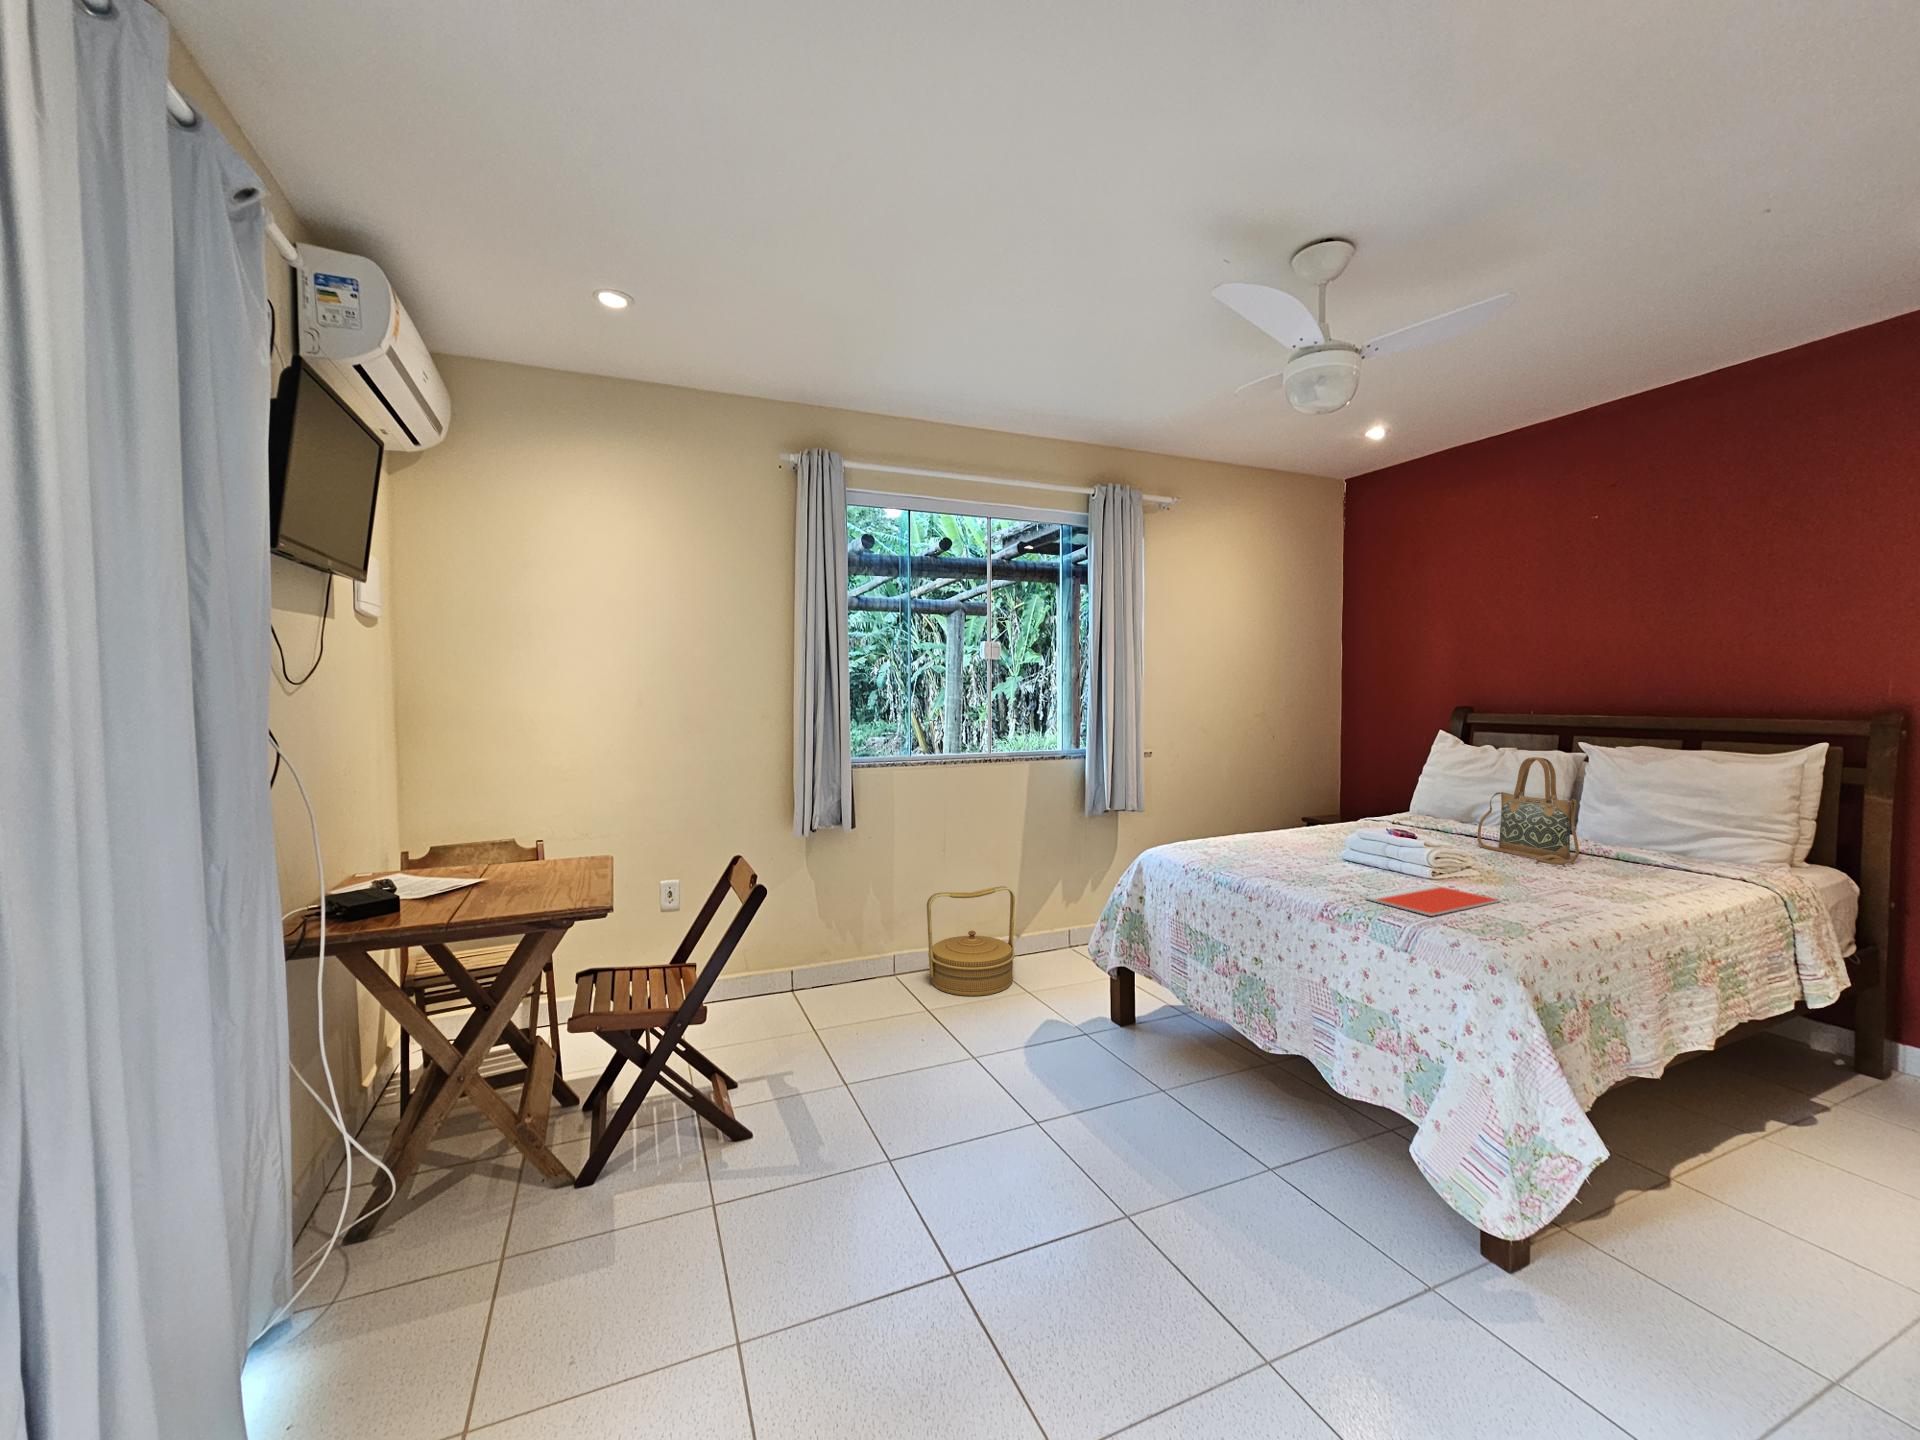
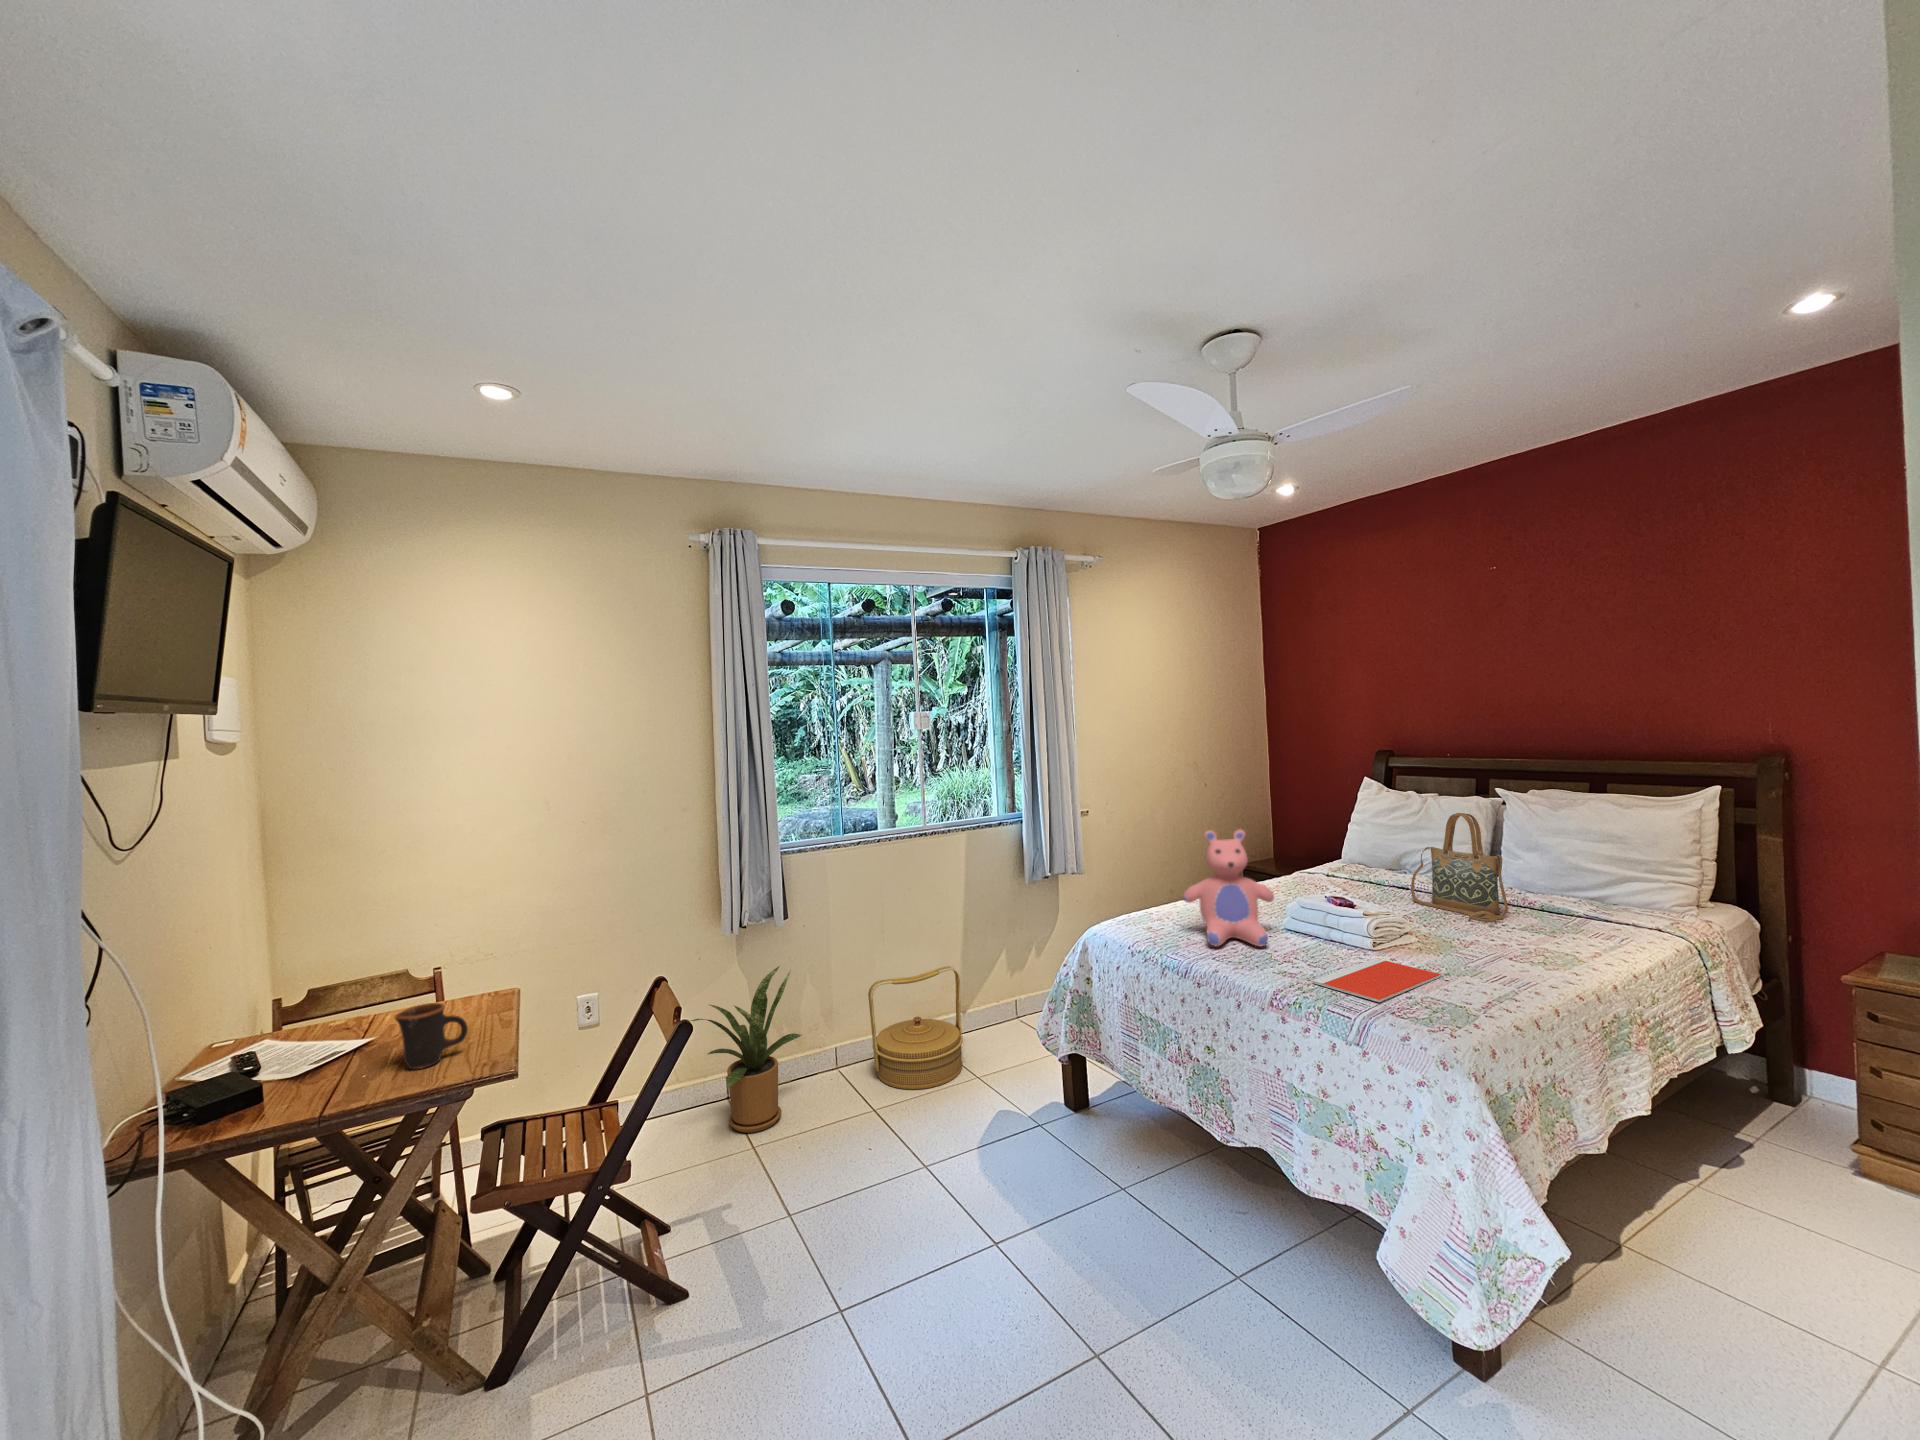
teddy bear: none [1239,757,1332,870] -> present [1183,830,1274,946]
mug: none [510,845,571,899] -> present [395,1003,468,1069]
house plant: none [756,870,865,1018] -> present [690,966,802,1133]

